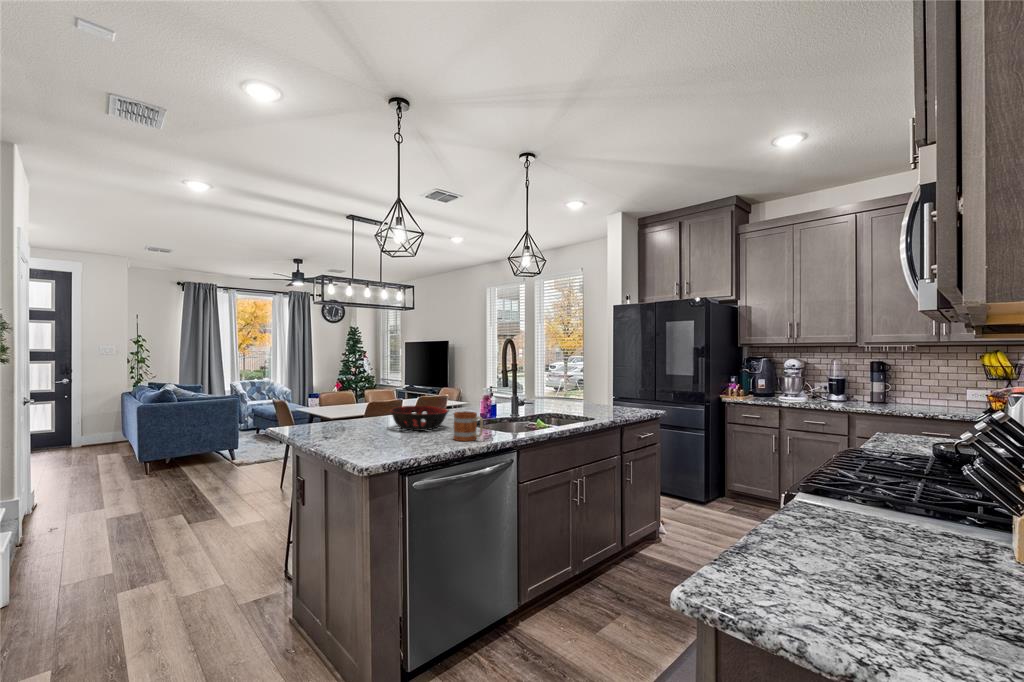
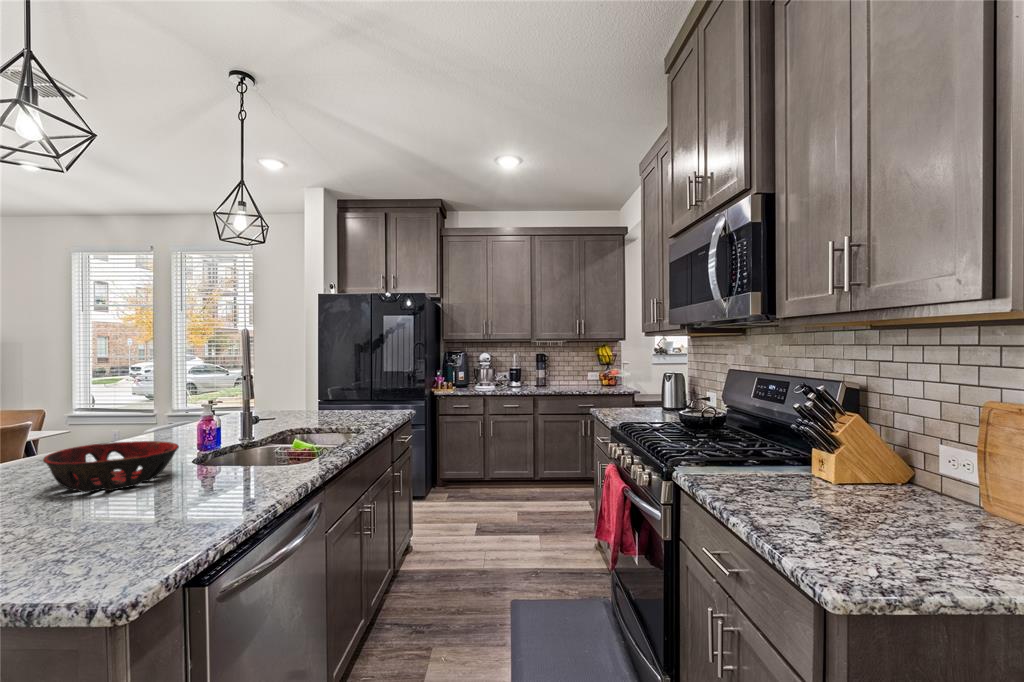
mug: present [453,411,483,441] -> none [225,439,285,491]

